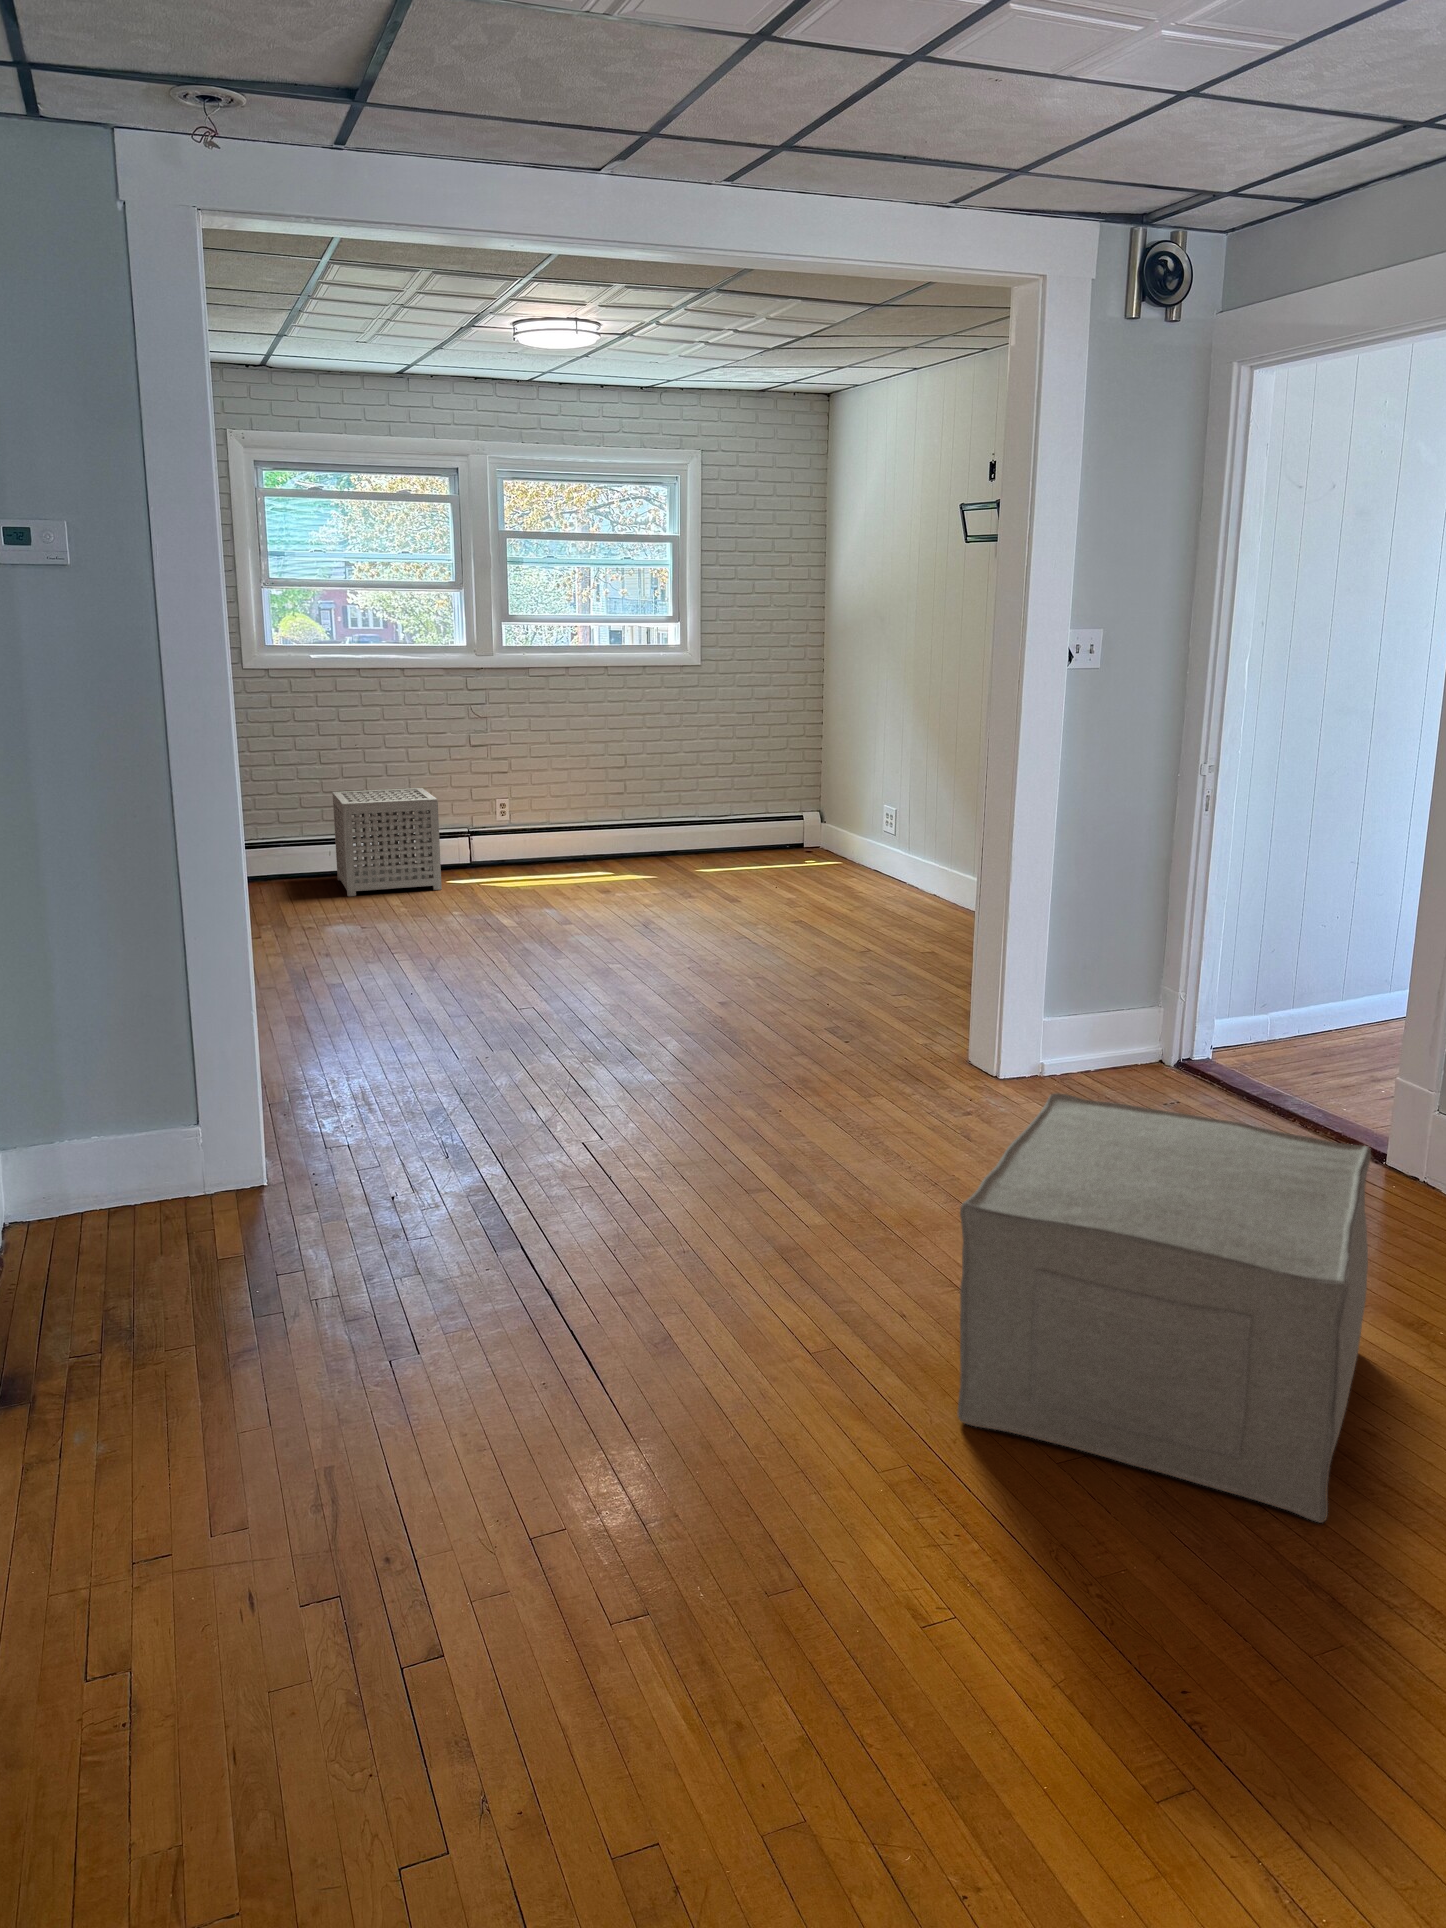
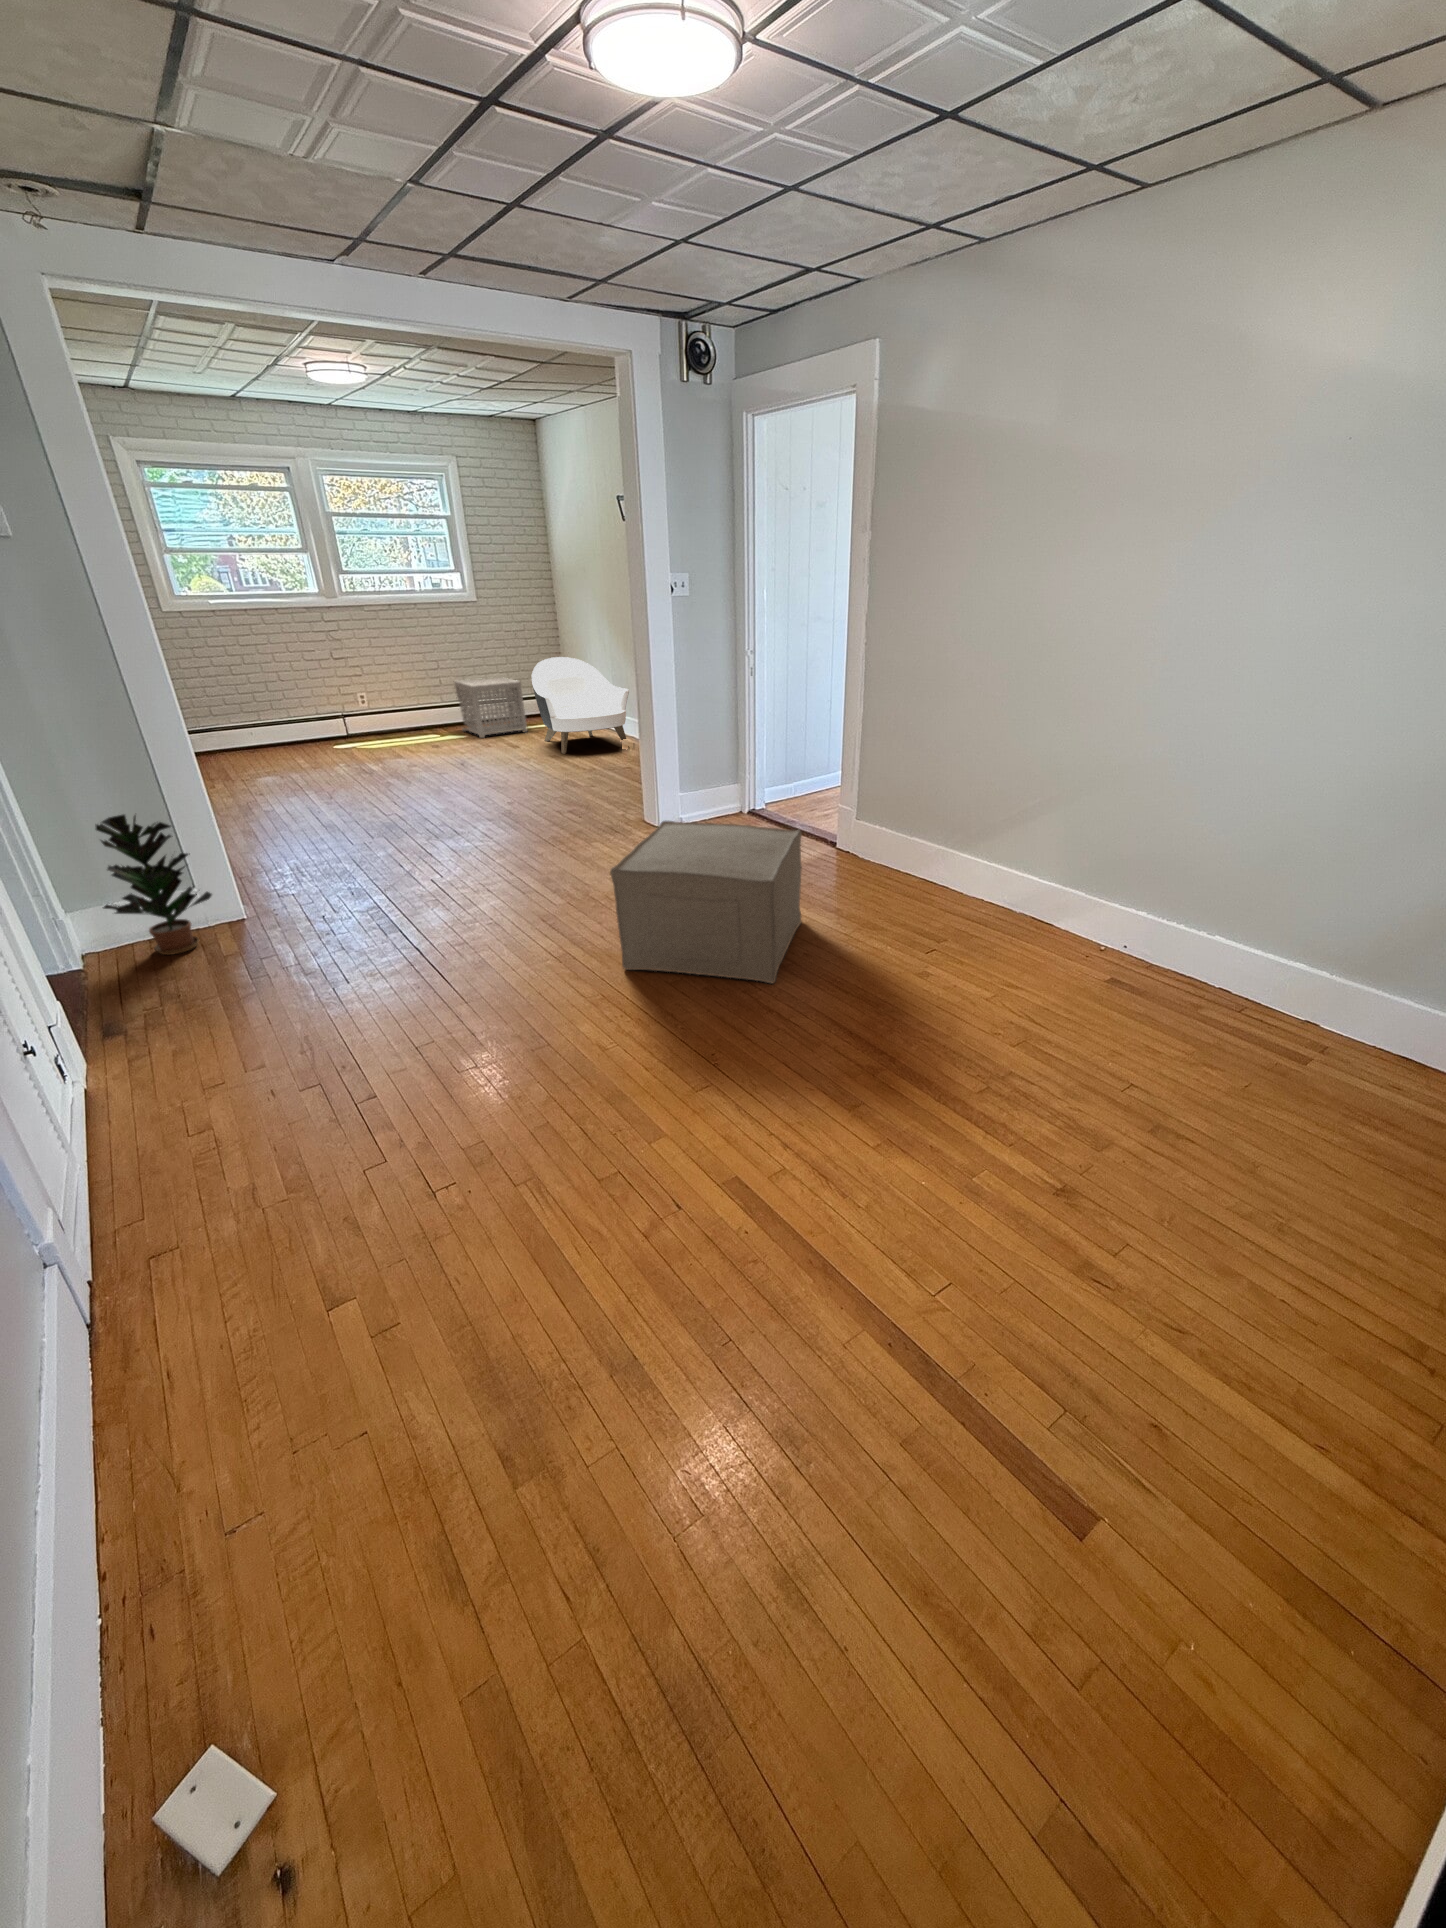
armchair: none [770,748,936,911] -> present [532,657,629,754]
side table: present [332,788,442,896] -> present [454,678,527,738]
potted plant: none [40,999,215,1253] -> present [96,815,212,955]

